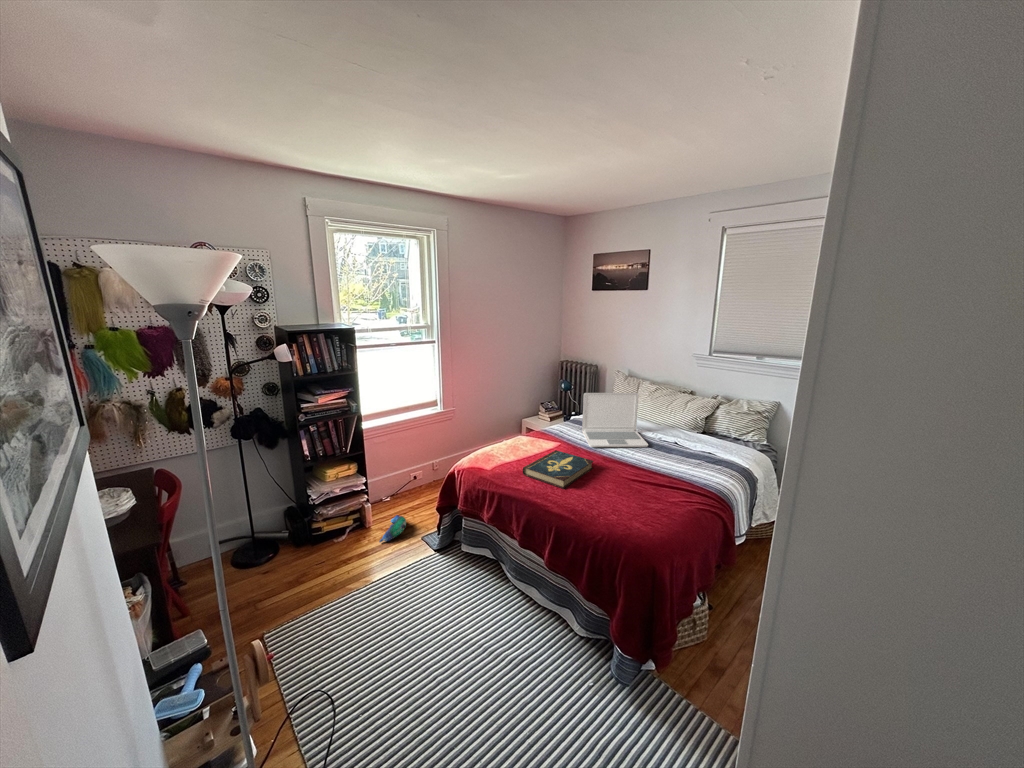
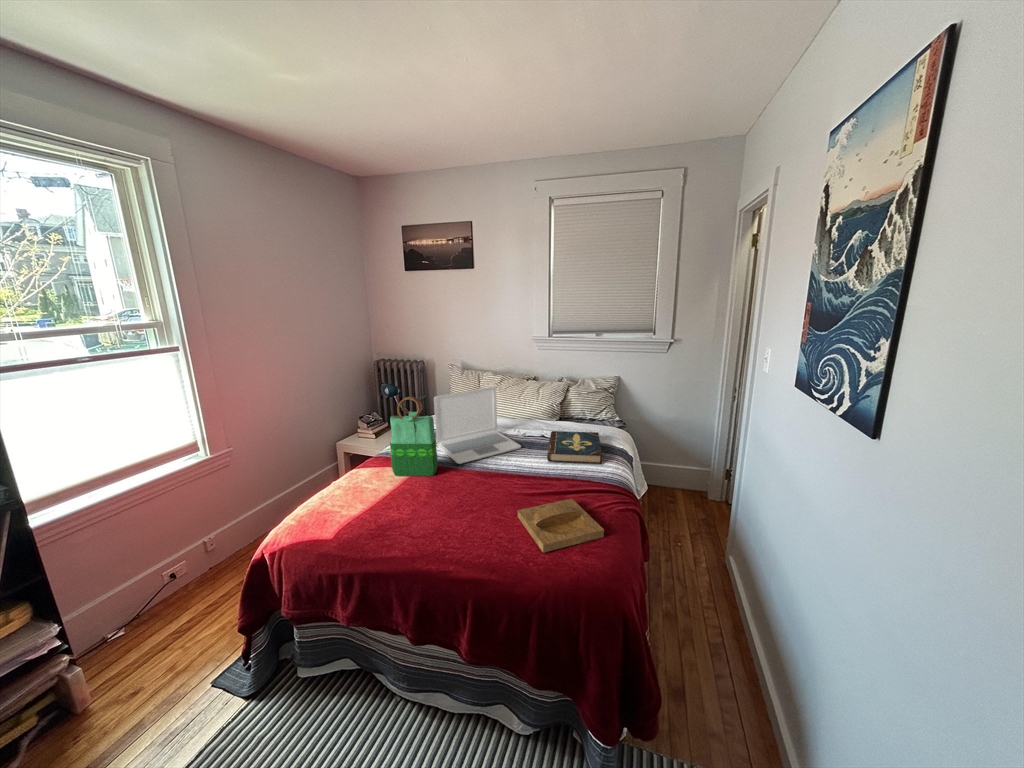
tote bag: none [542,389,574,451] -> present [390,397,438,476]
book: present [523,450,594,489] -> present [547,431,602,464]
tray: none [612,484,670,519] -> present [518,499,604,553]
plush toy: present [379,515,406,542] -> none [117,659,174,734]

